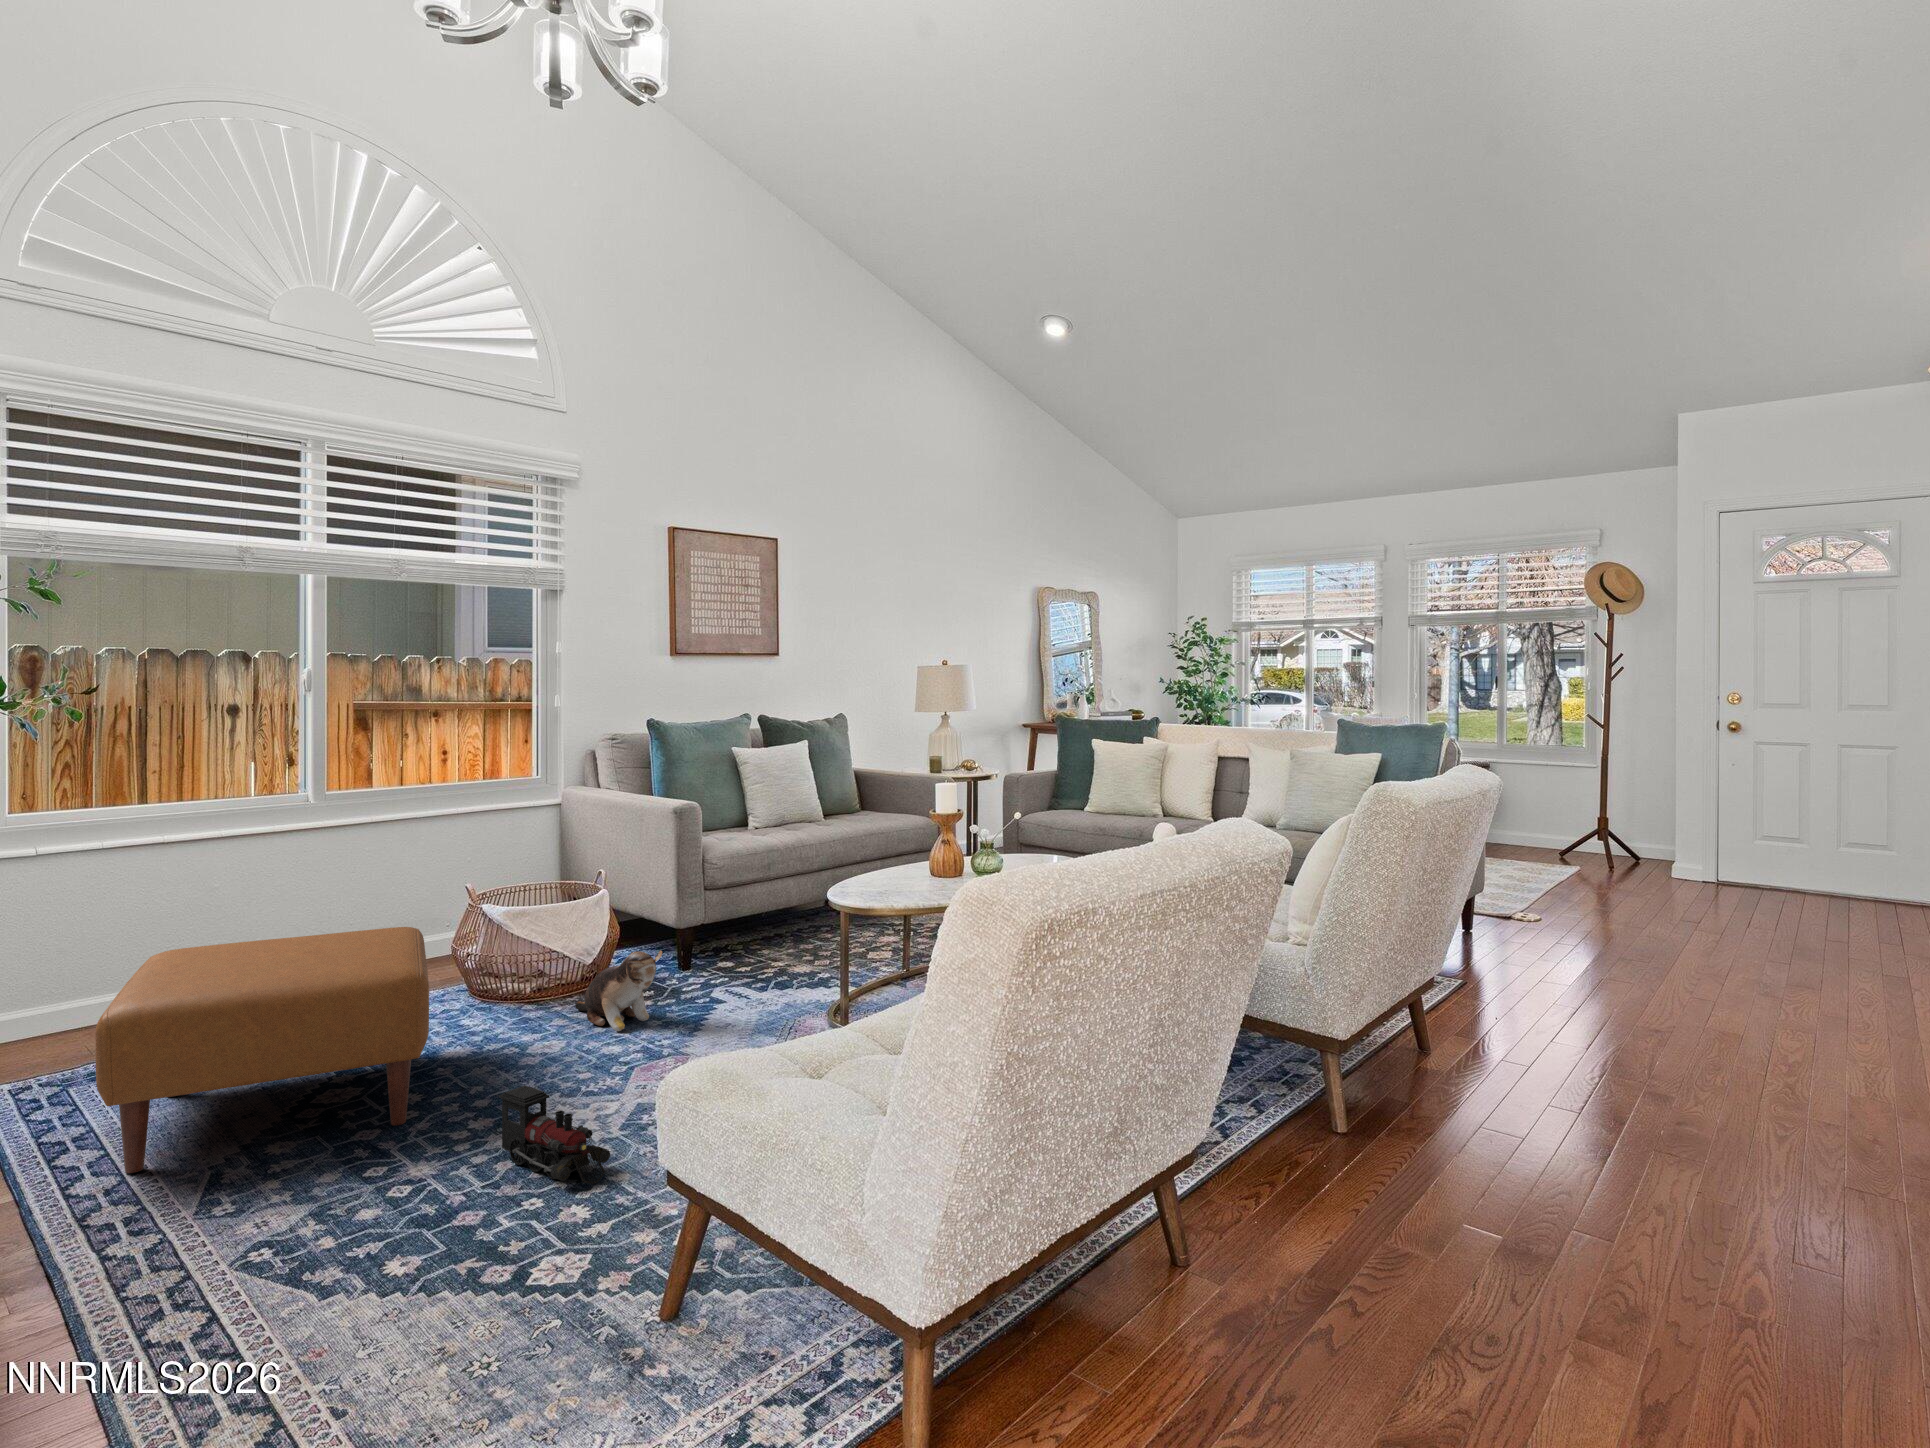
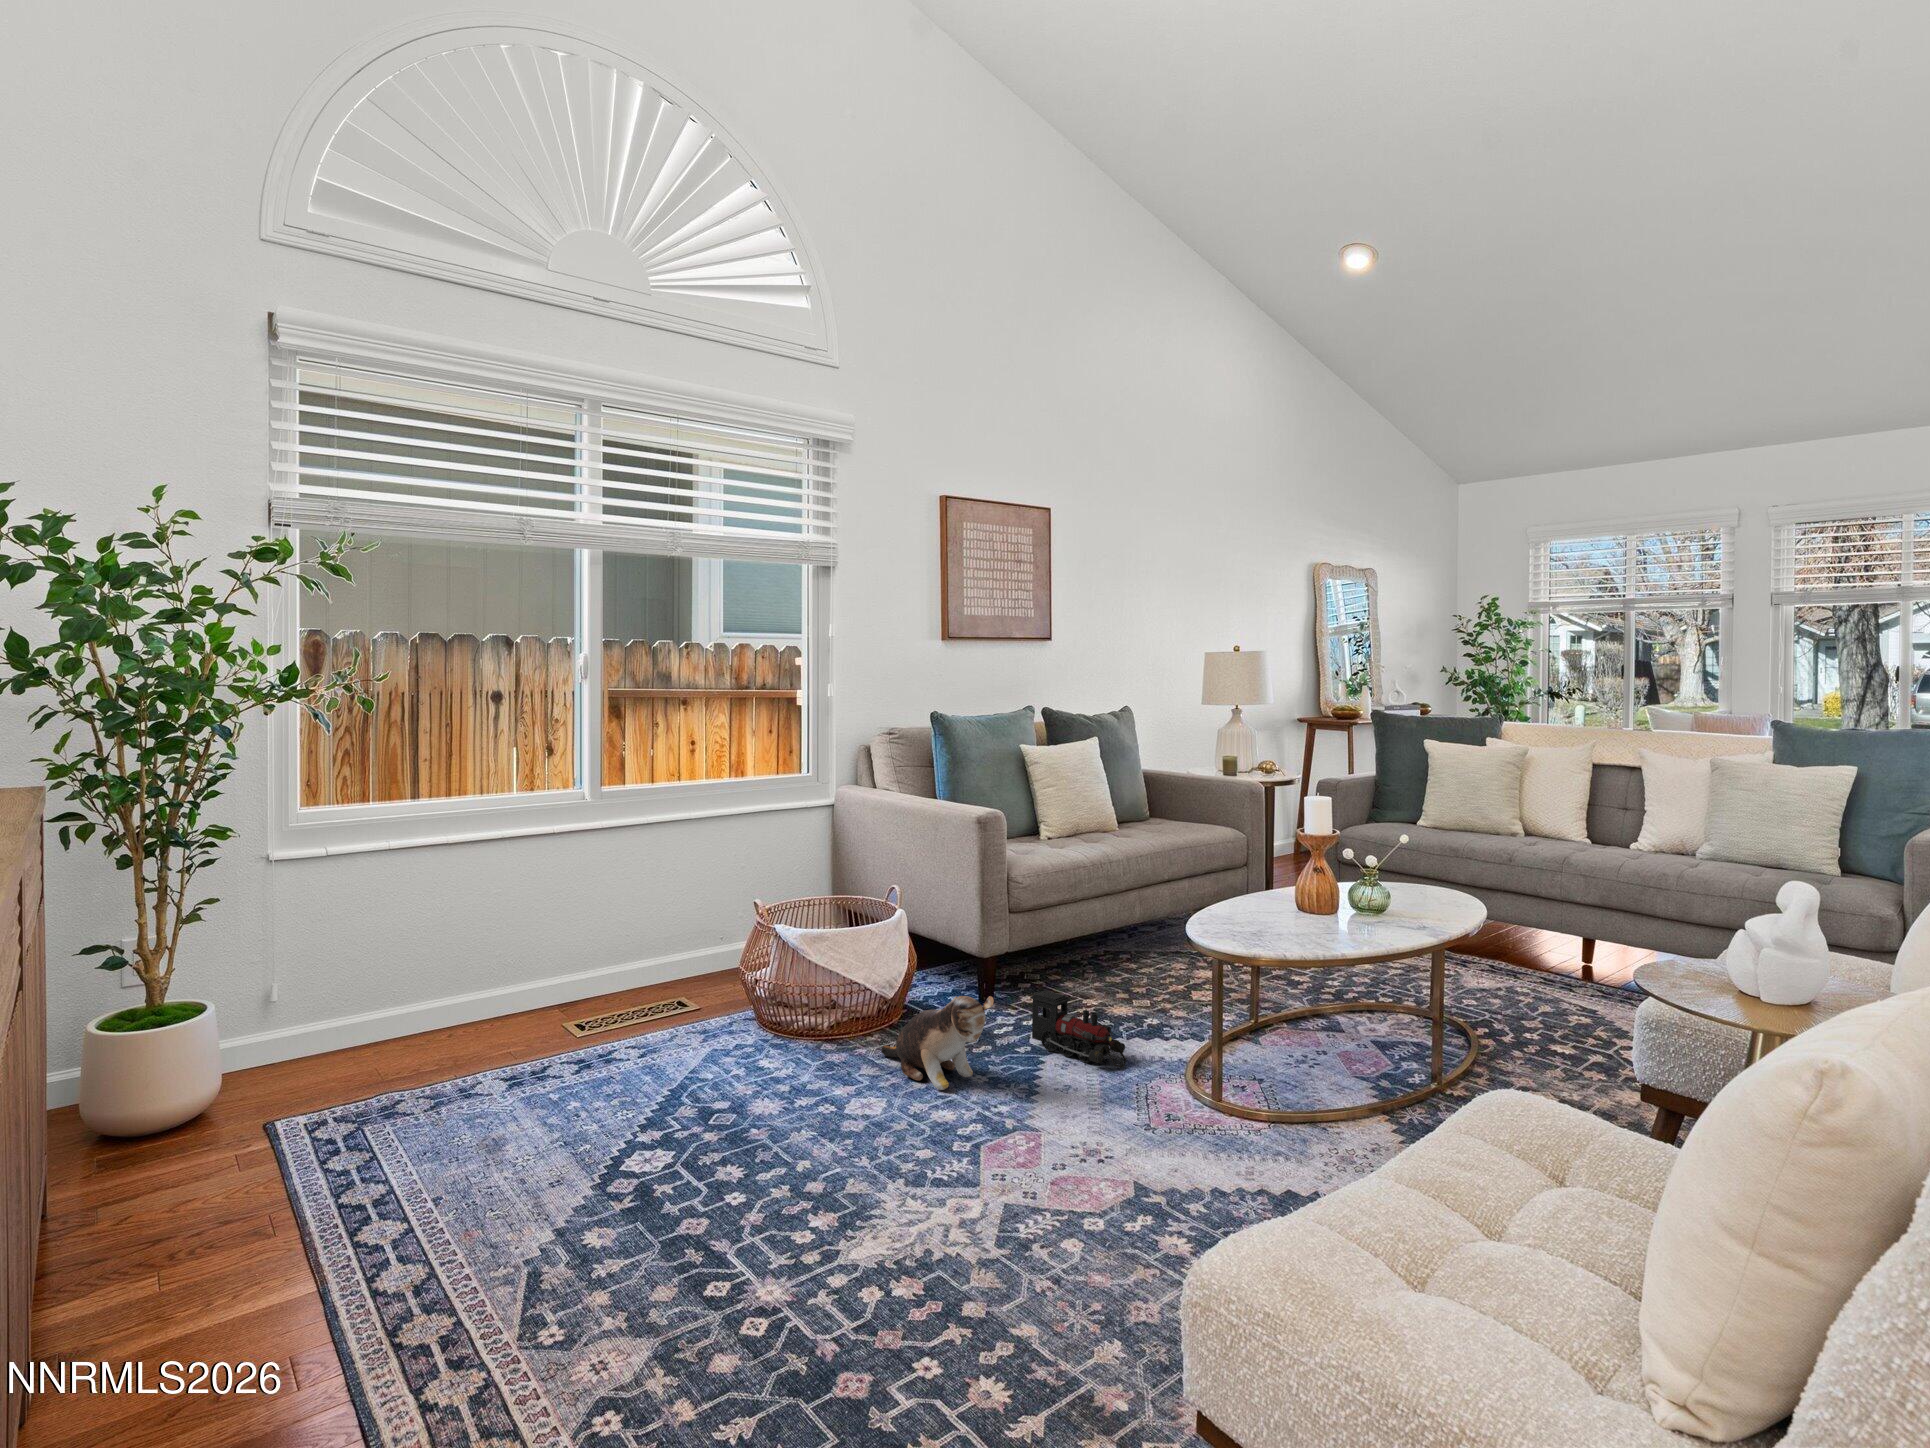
ottoman: present [95,927,429,1173] -> none [405,959,760,1262]
toy train: present [499,1085,610,1184] -> present [1030,991,1126,1068]

